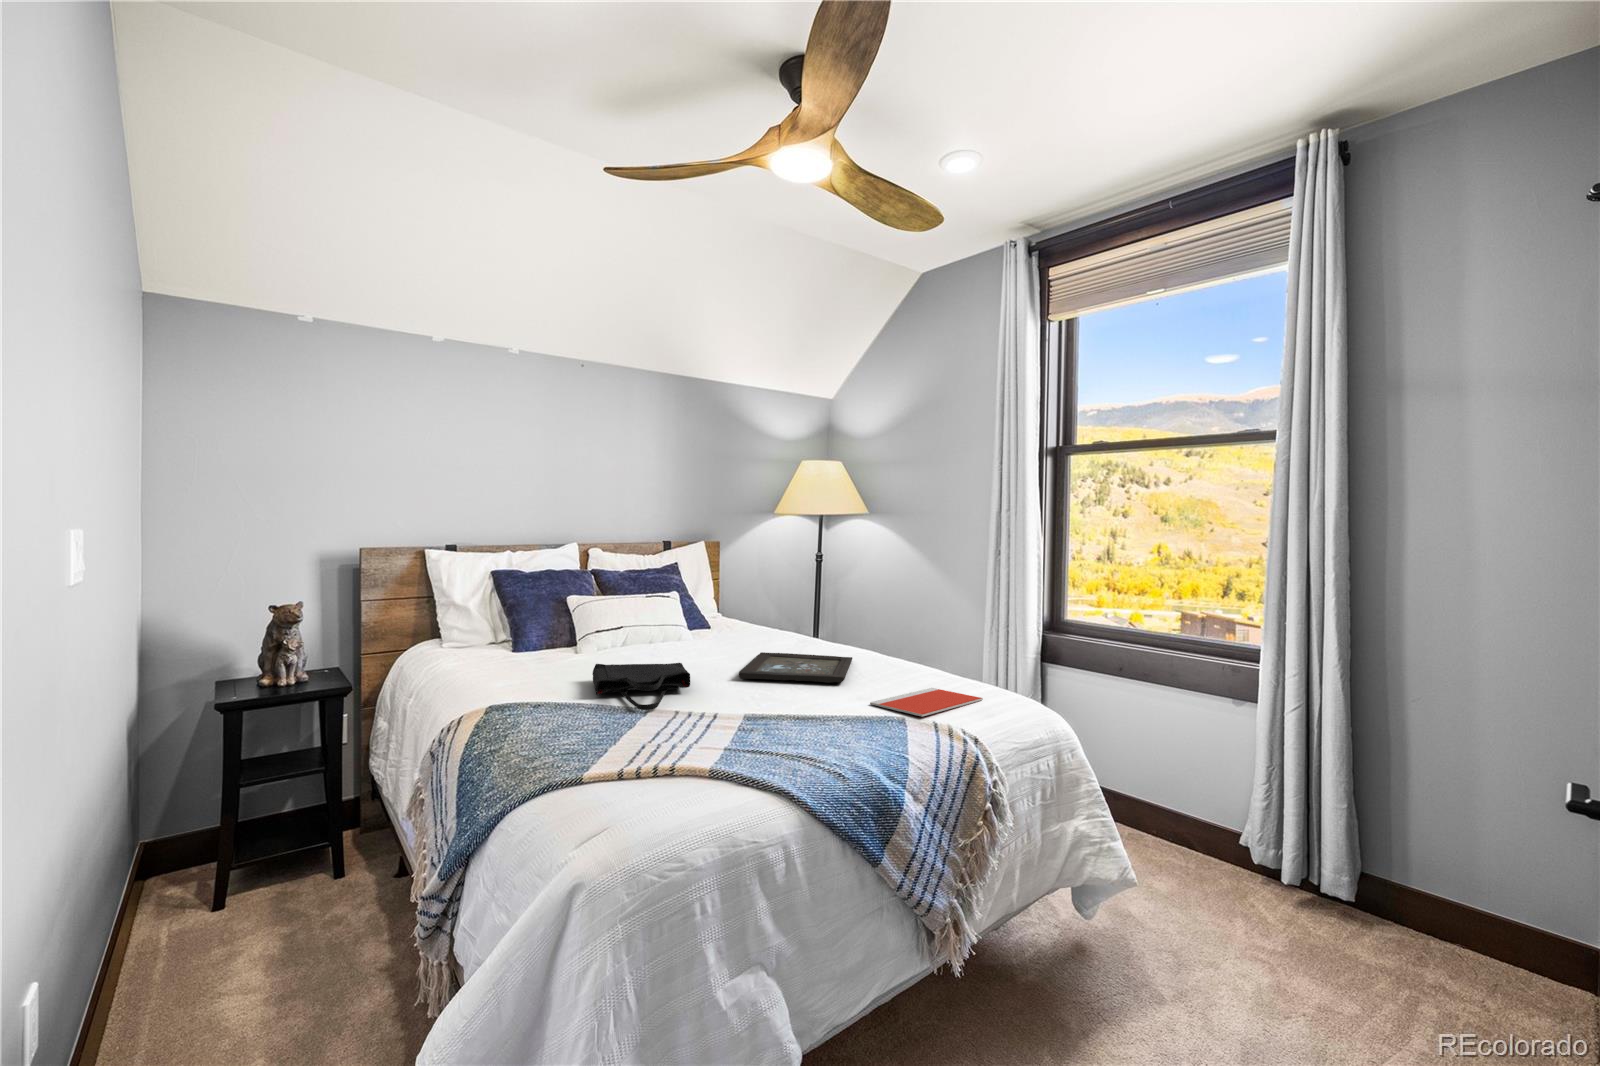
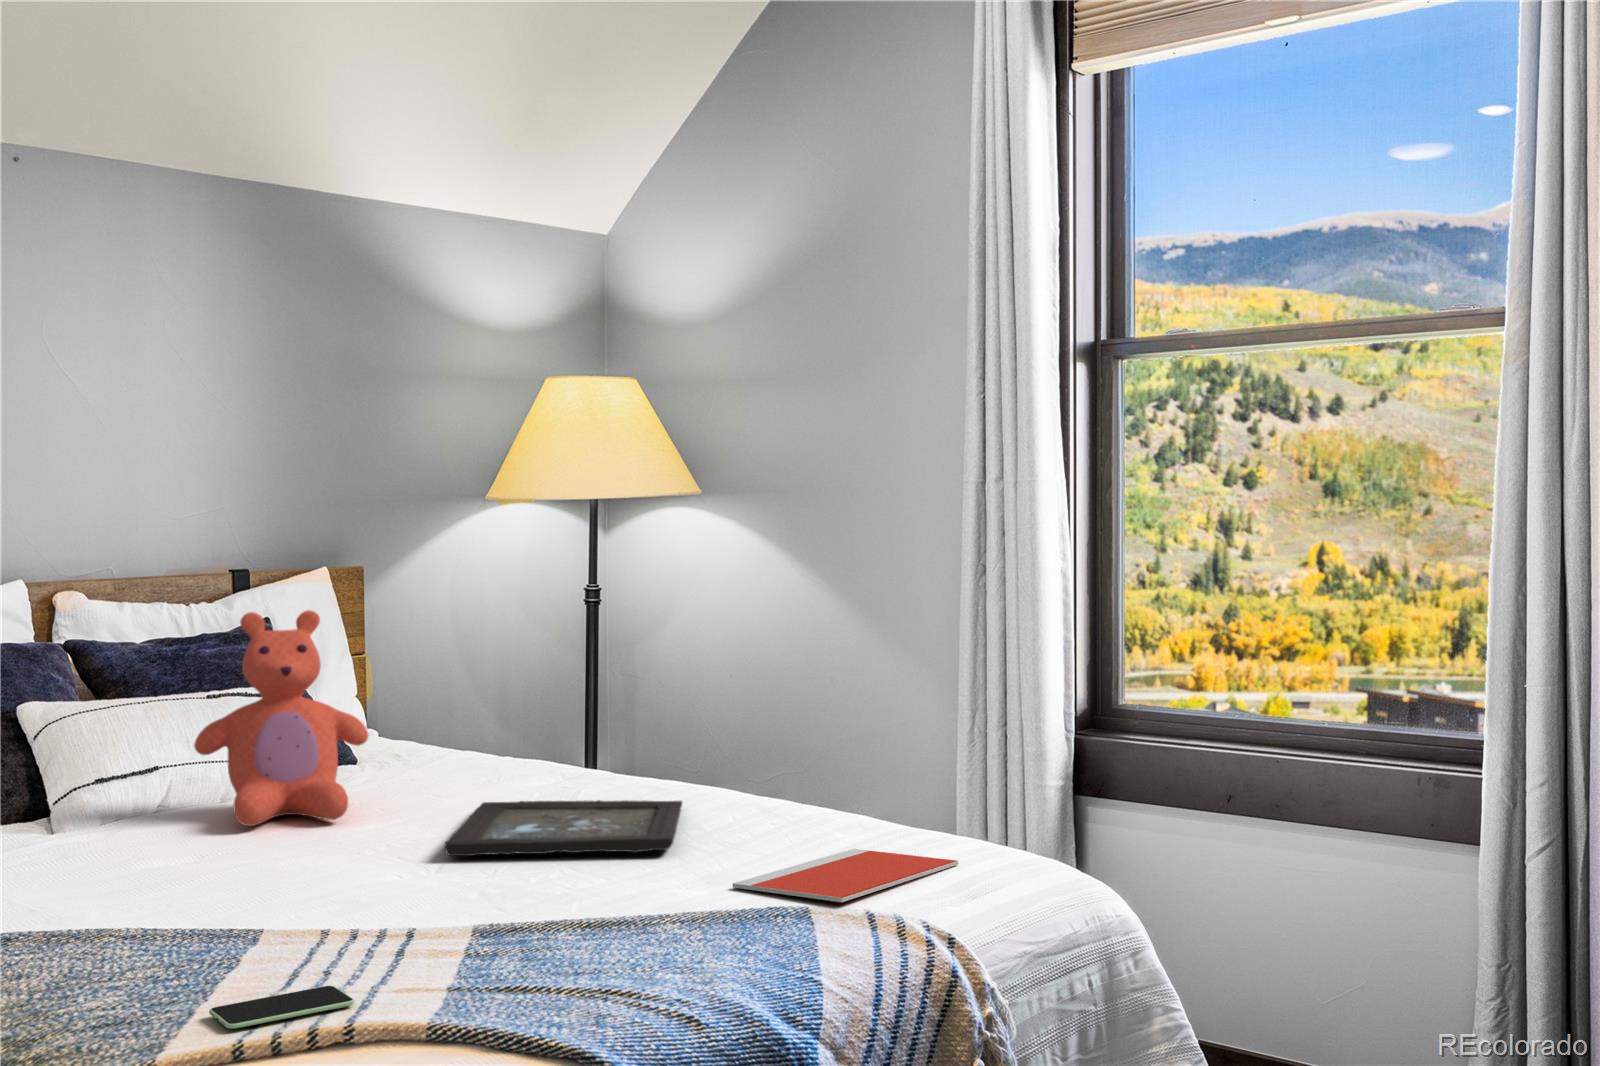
teddy bear: none [635,561,712,657] -> present [194,610,368,826]
tote bag: present [592,663,690,710] -> none [117,831,344,930]
smartphone: none [614,742,681,761] -> present [209,986,354,1029]

